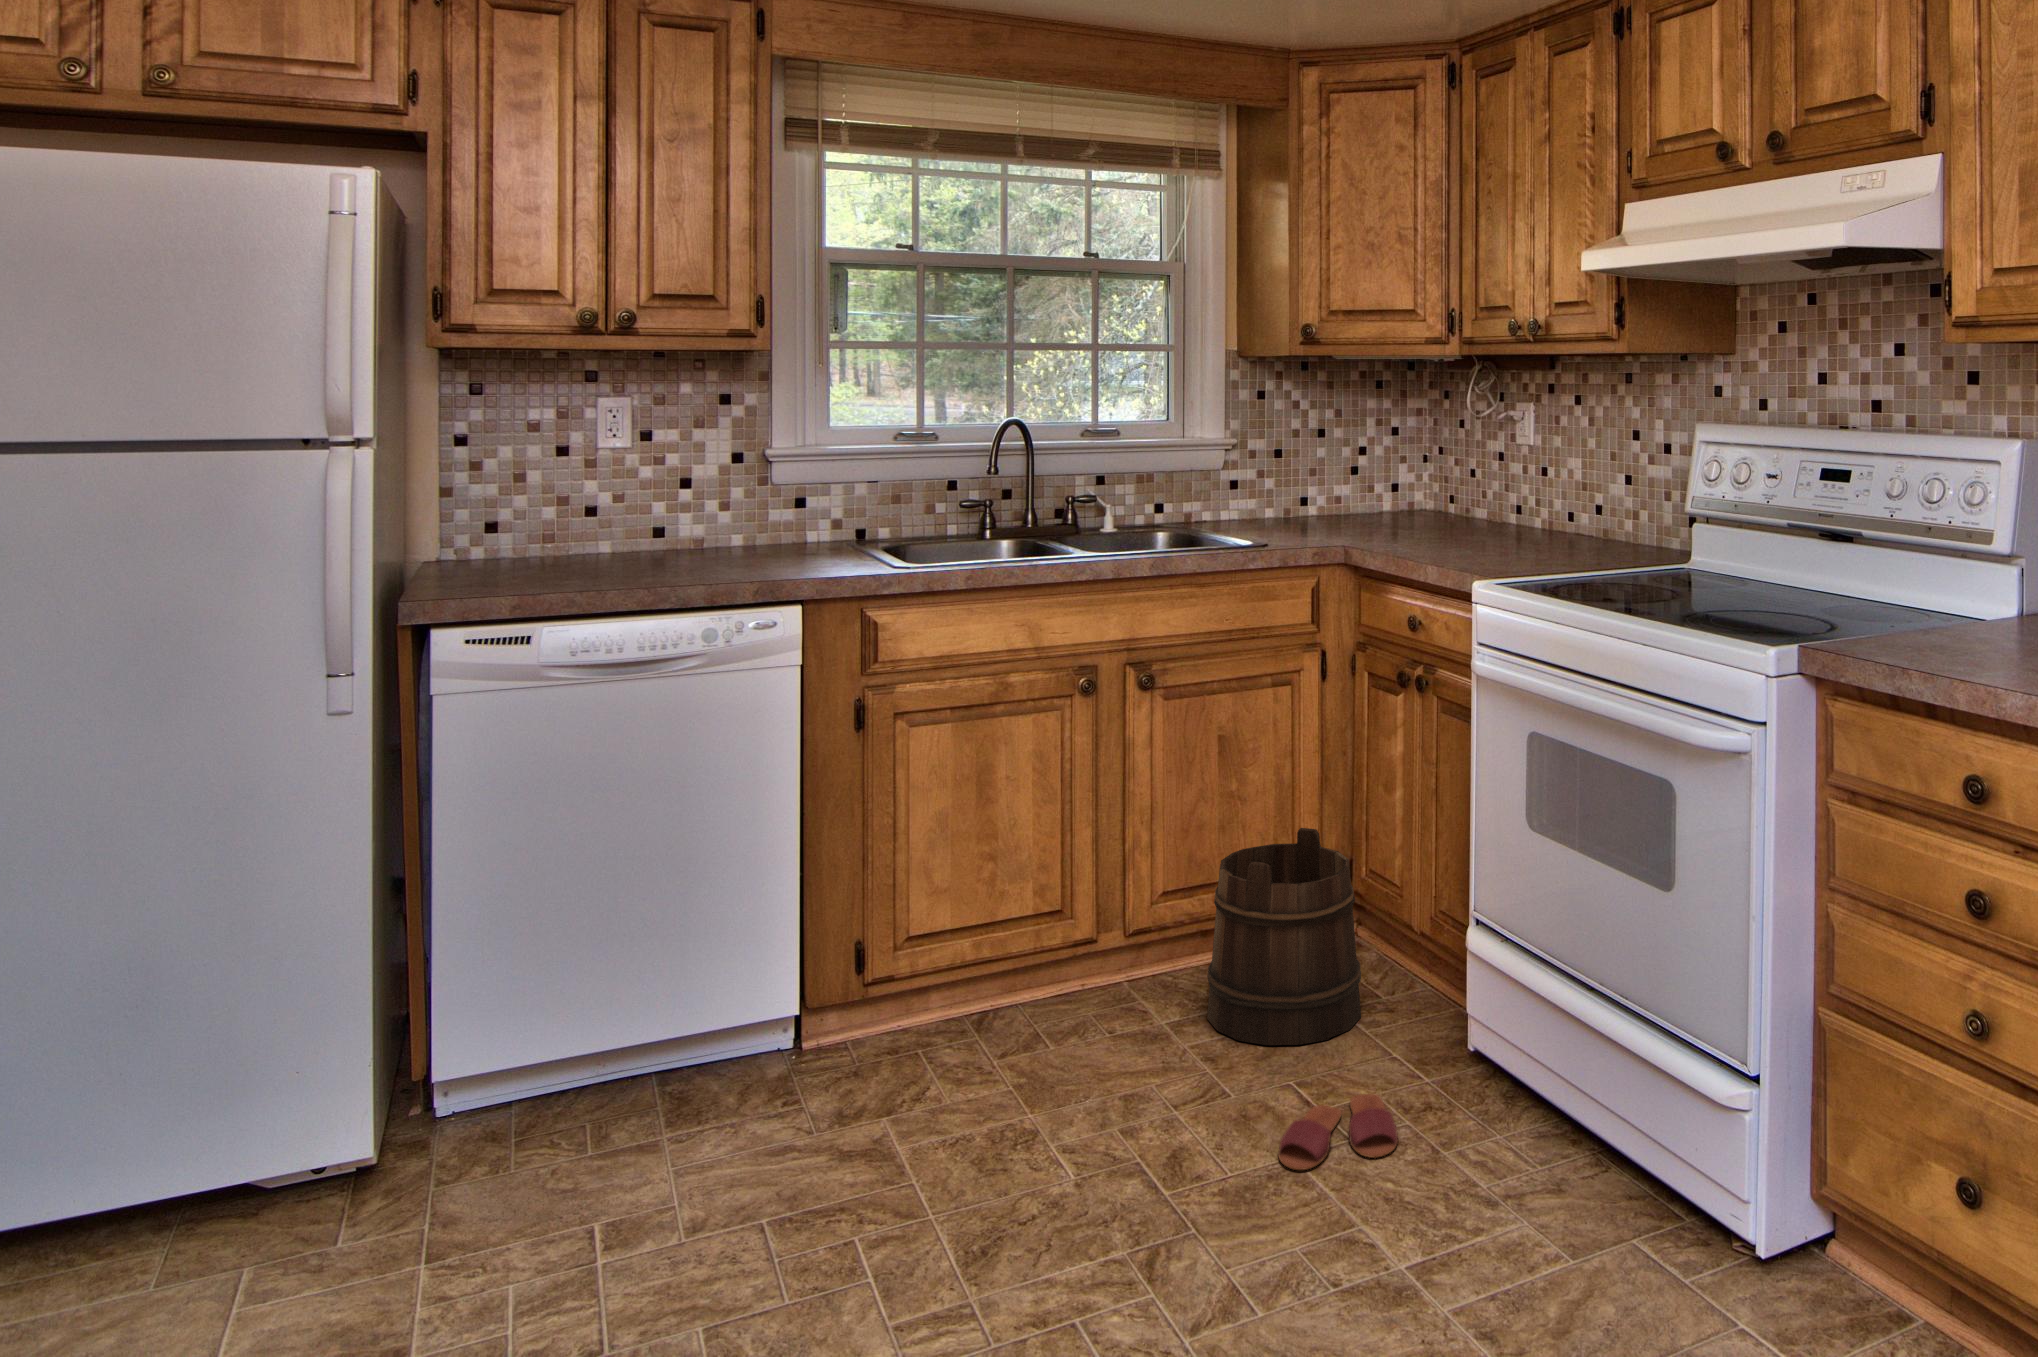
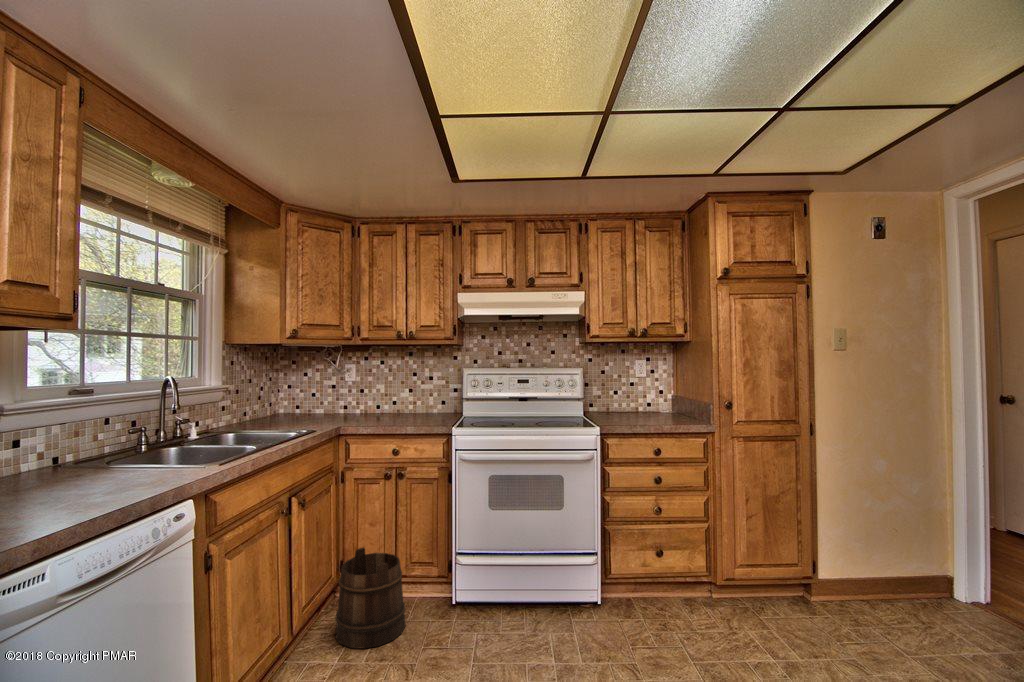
slippers: present [1278,1094,1398,1170] -> none [451,628,495,663]

